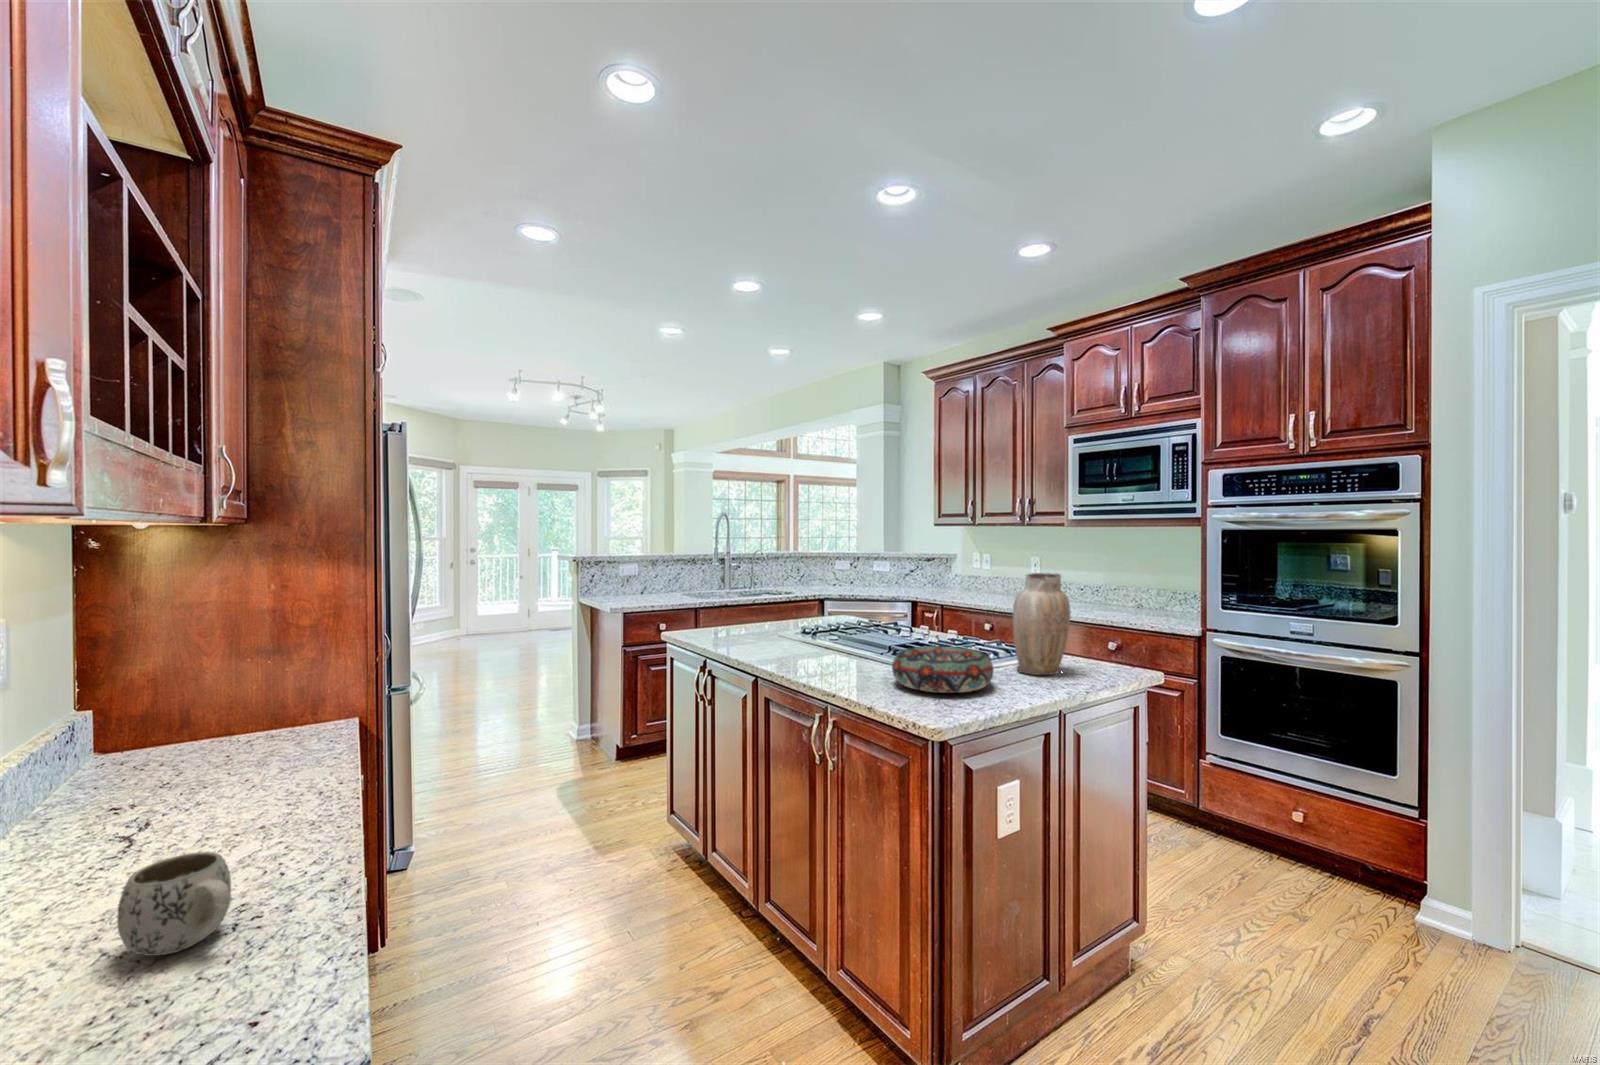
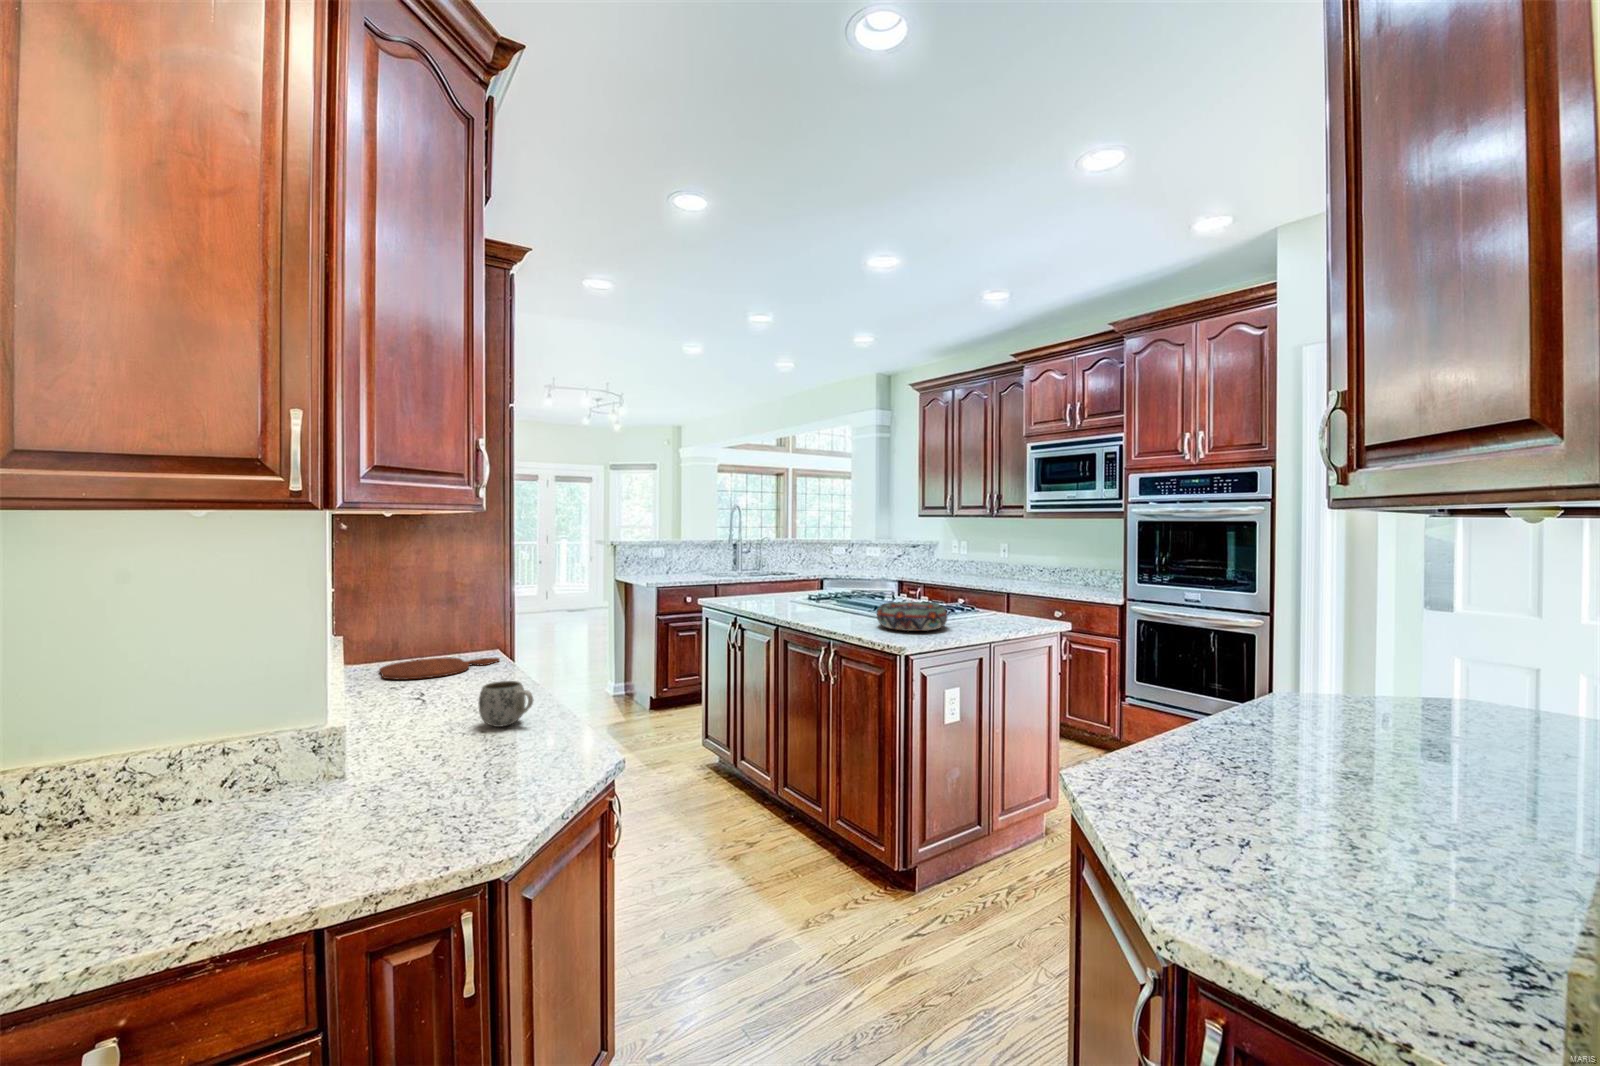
vase: present [1013,573,1071,675] -> none [964,550,1005,623]
cutting board: none [100,748,323,801] -> present [379,657,500,680]

